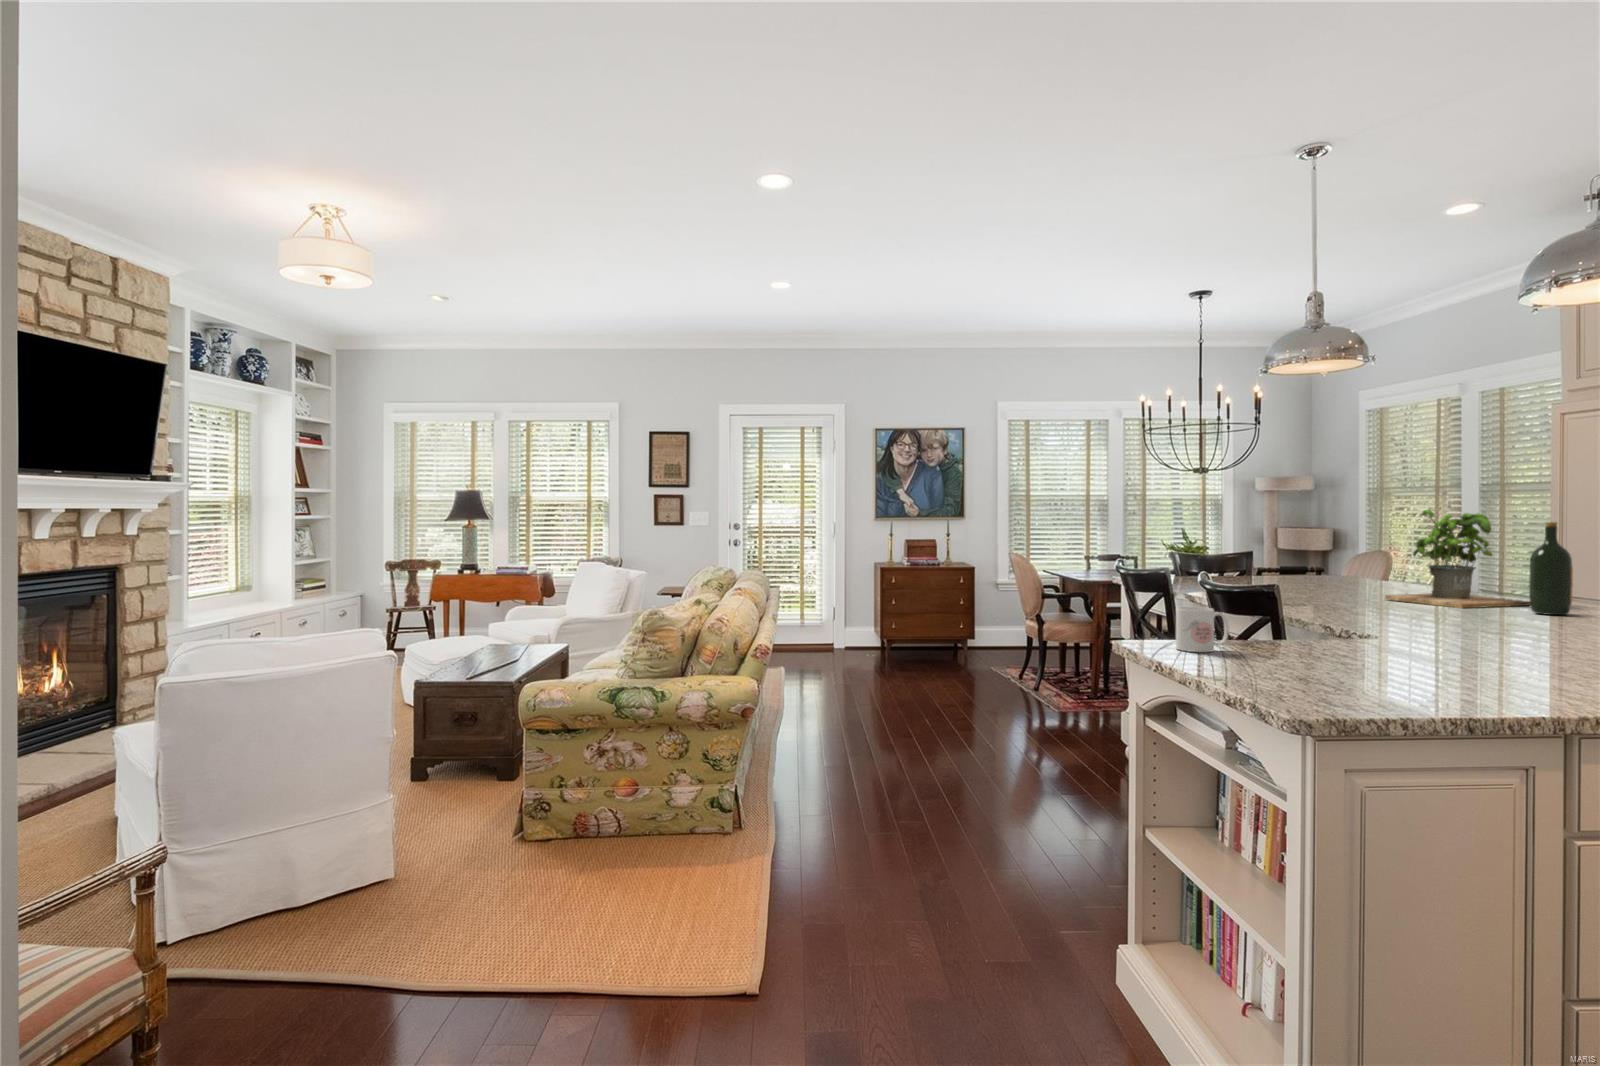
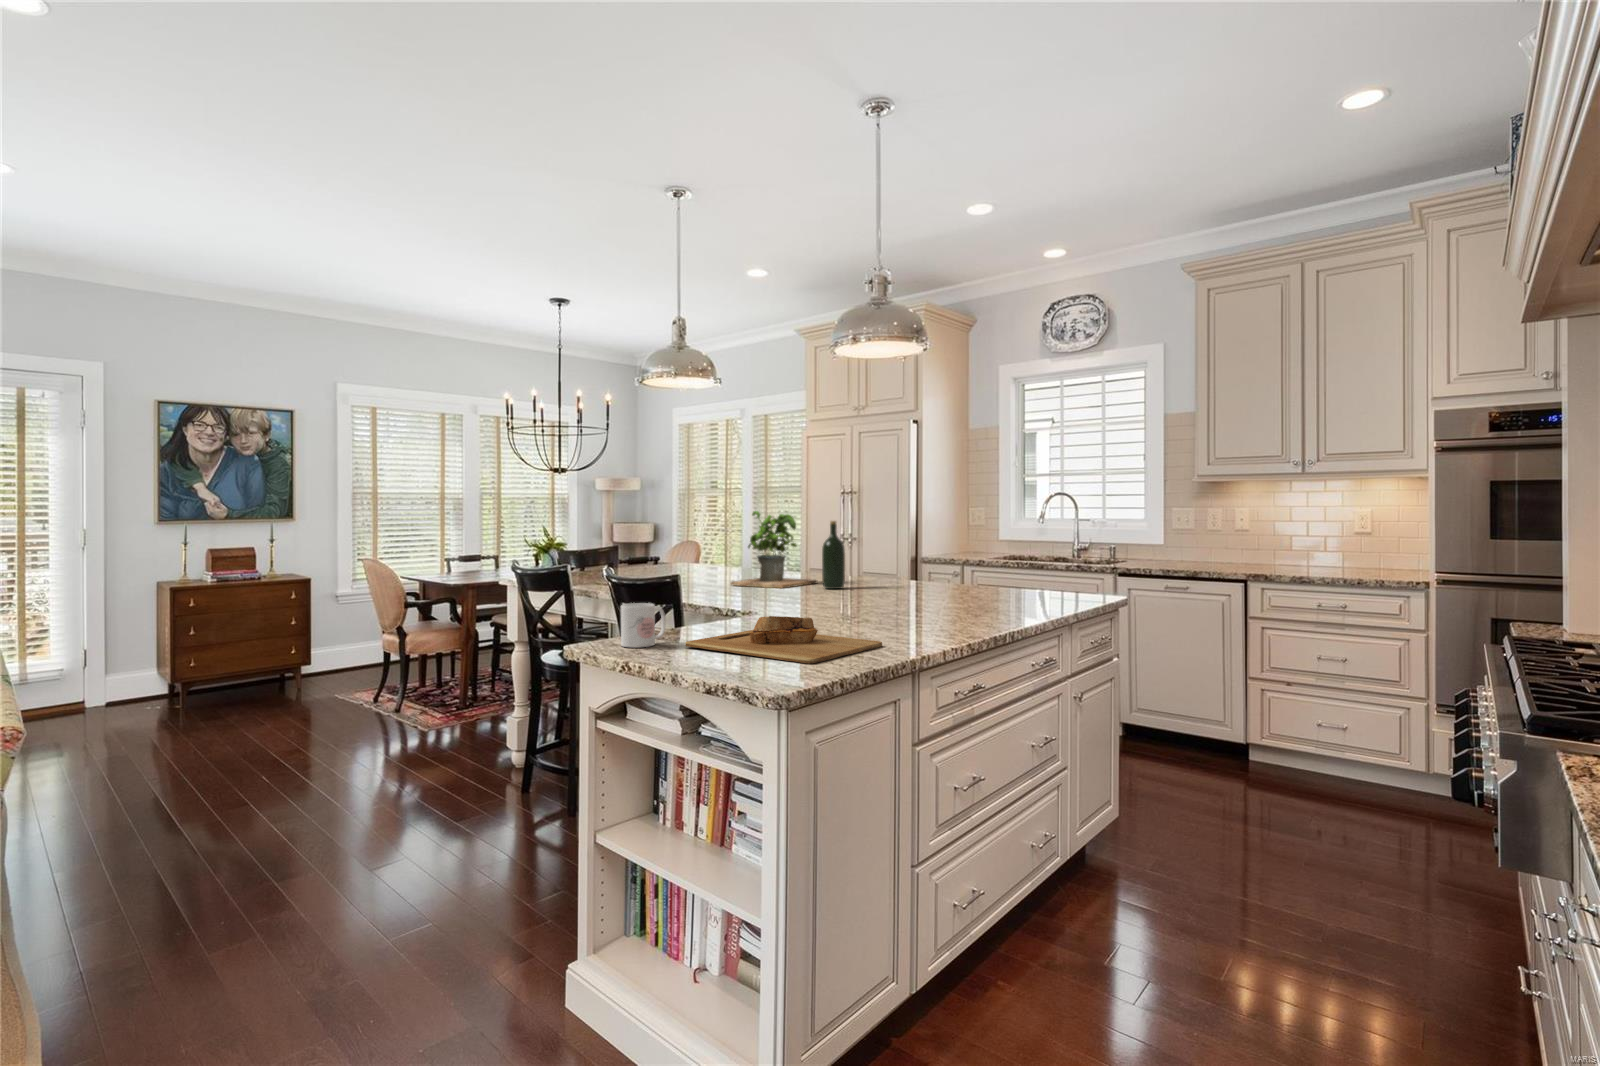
cutting board: none [1244,634,1531,695] -> present [686,616,882,664]

